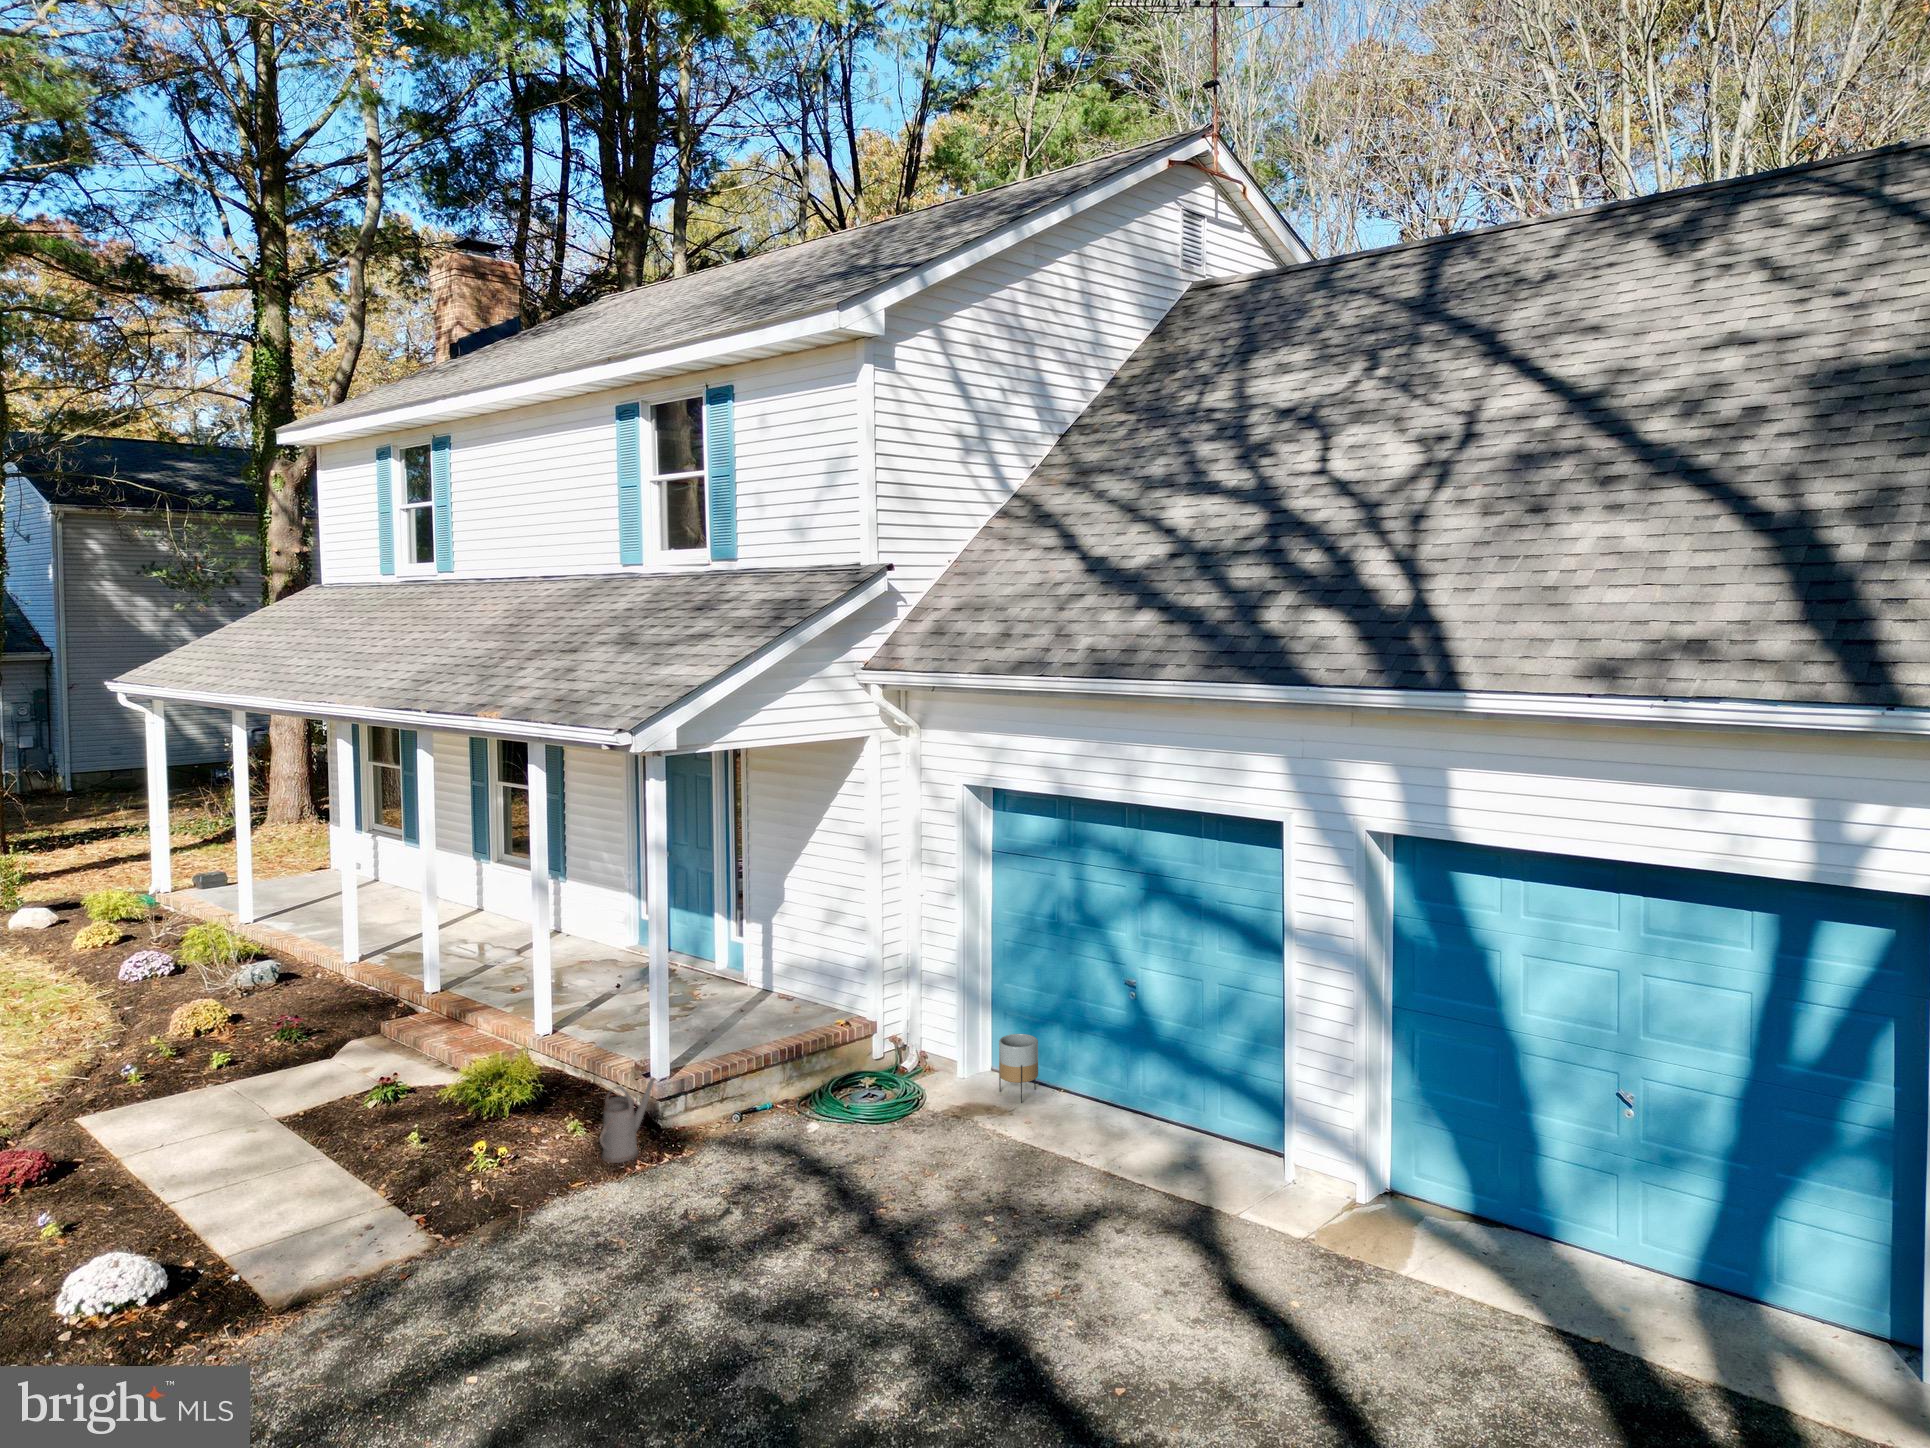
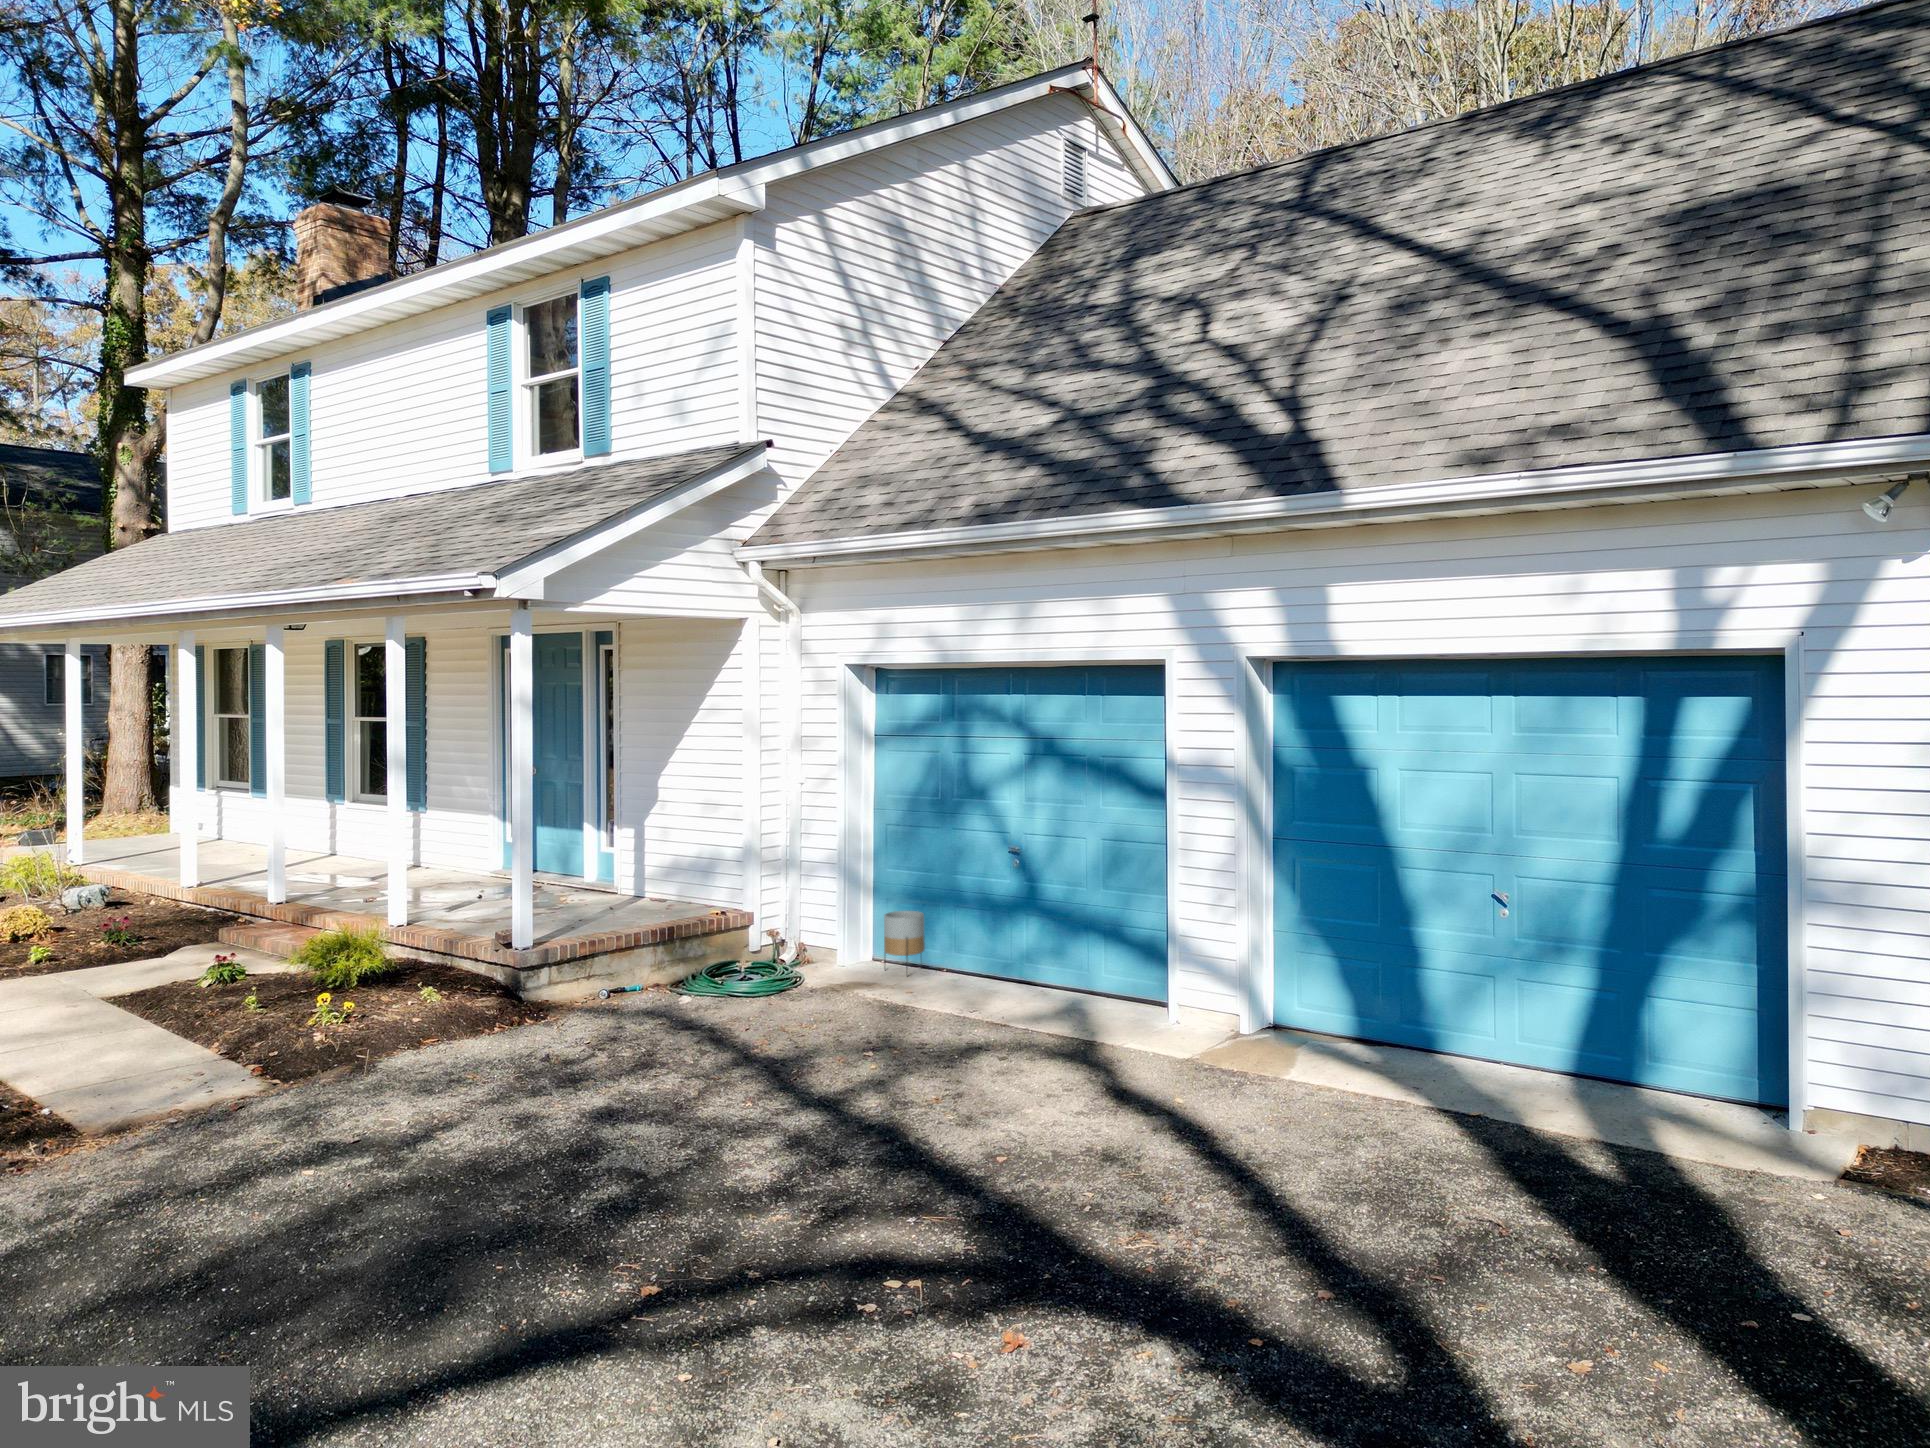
watering can: present [600,1078,655,1163] -> none [454,946,517,1026]

